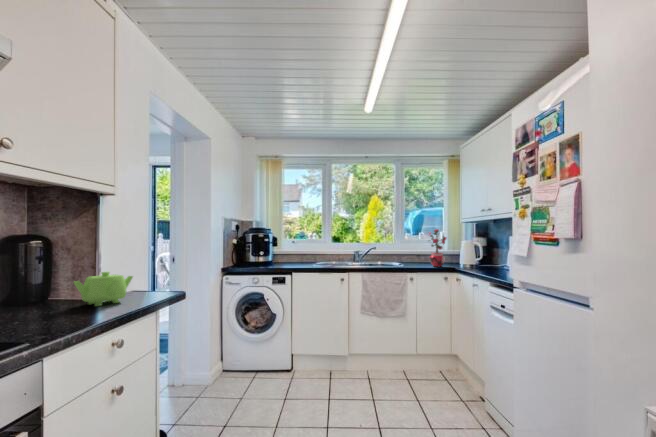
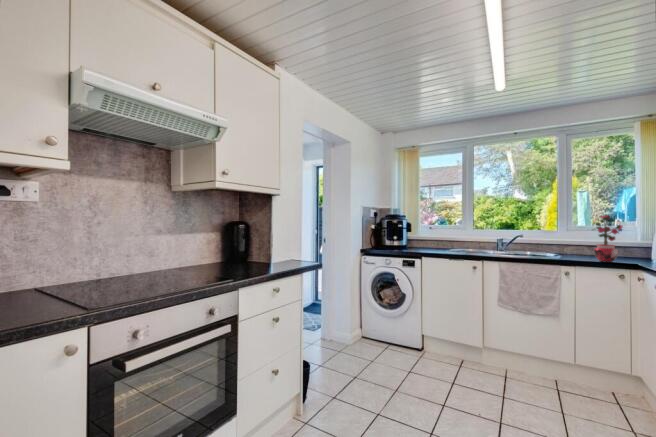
teapot: present [74,272,133,306] -> none [258,246,290,267]

